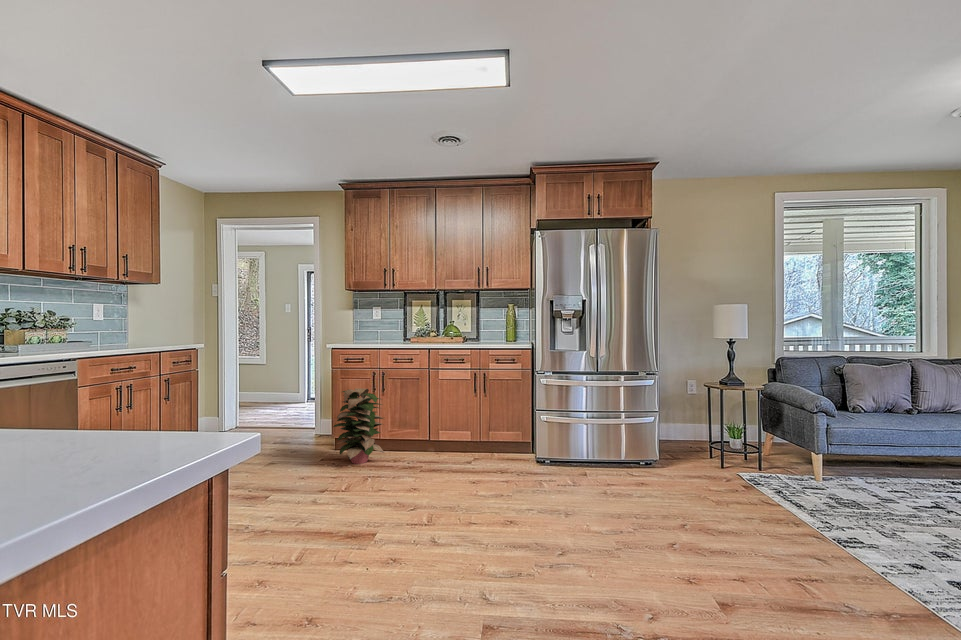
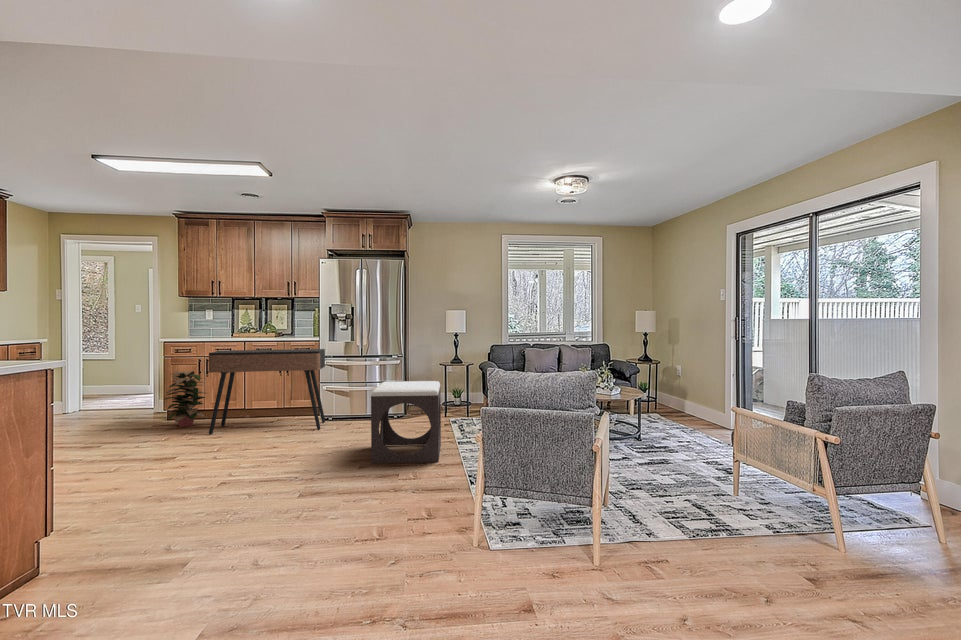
console table: none [394,361,549,484] -> present [209,349,325,434]
footstool: none [687,427,868,607] -> present [371,381,441,463]

